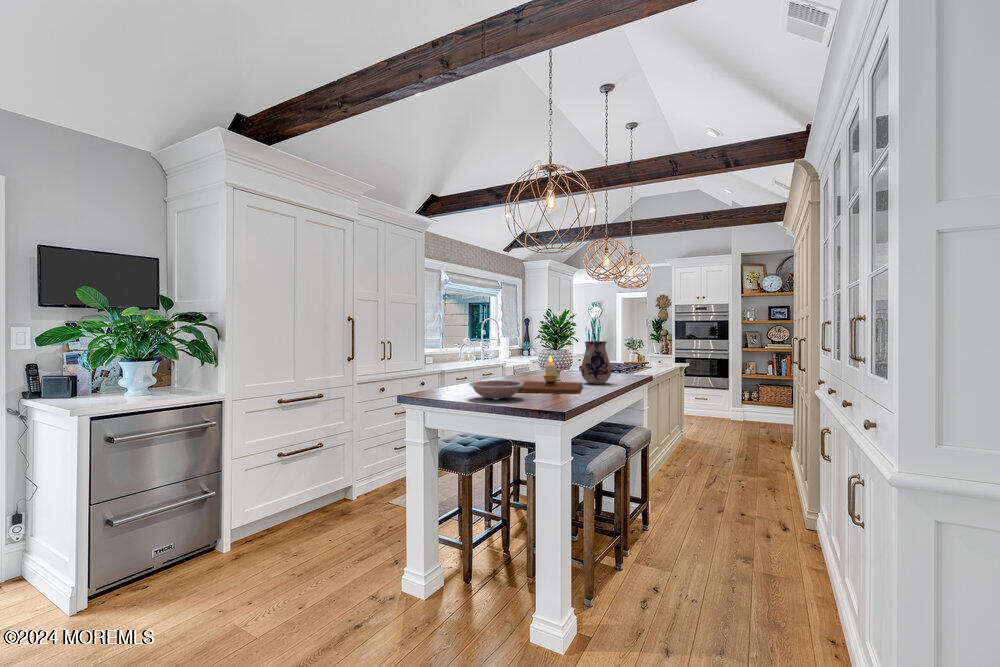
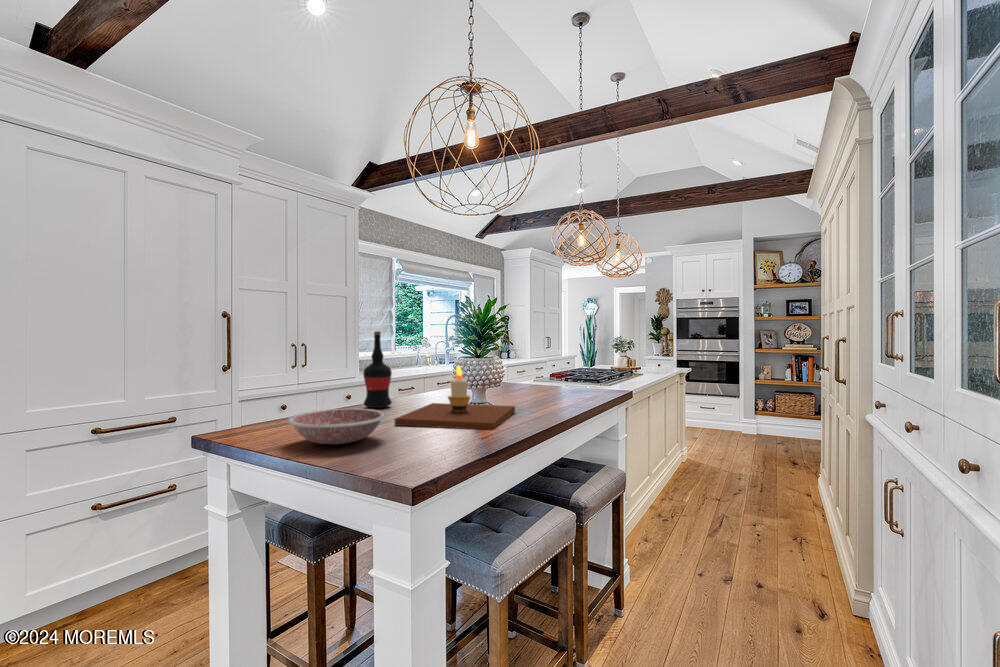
wine bottle: none [477,334,495,385] -> present [363,331,392,408]
ceramic pitcher: present [581,341,611,384] -> none [520,342,564,406]

